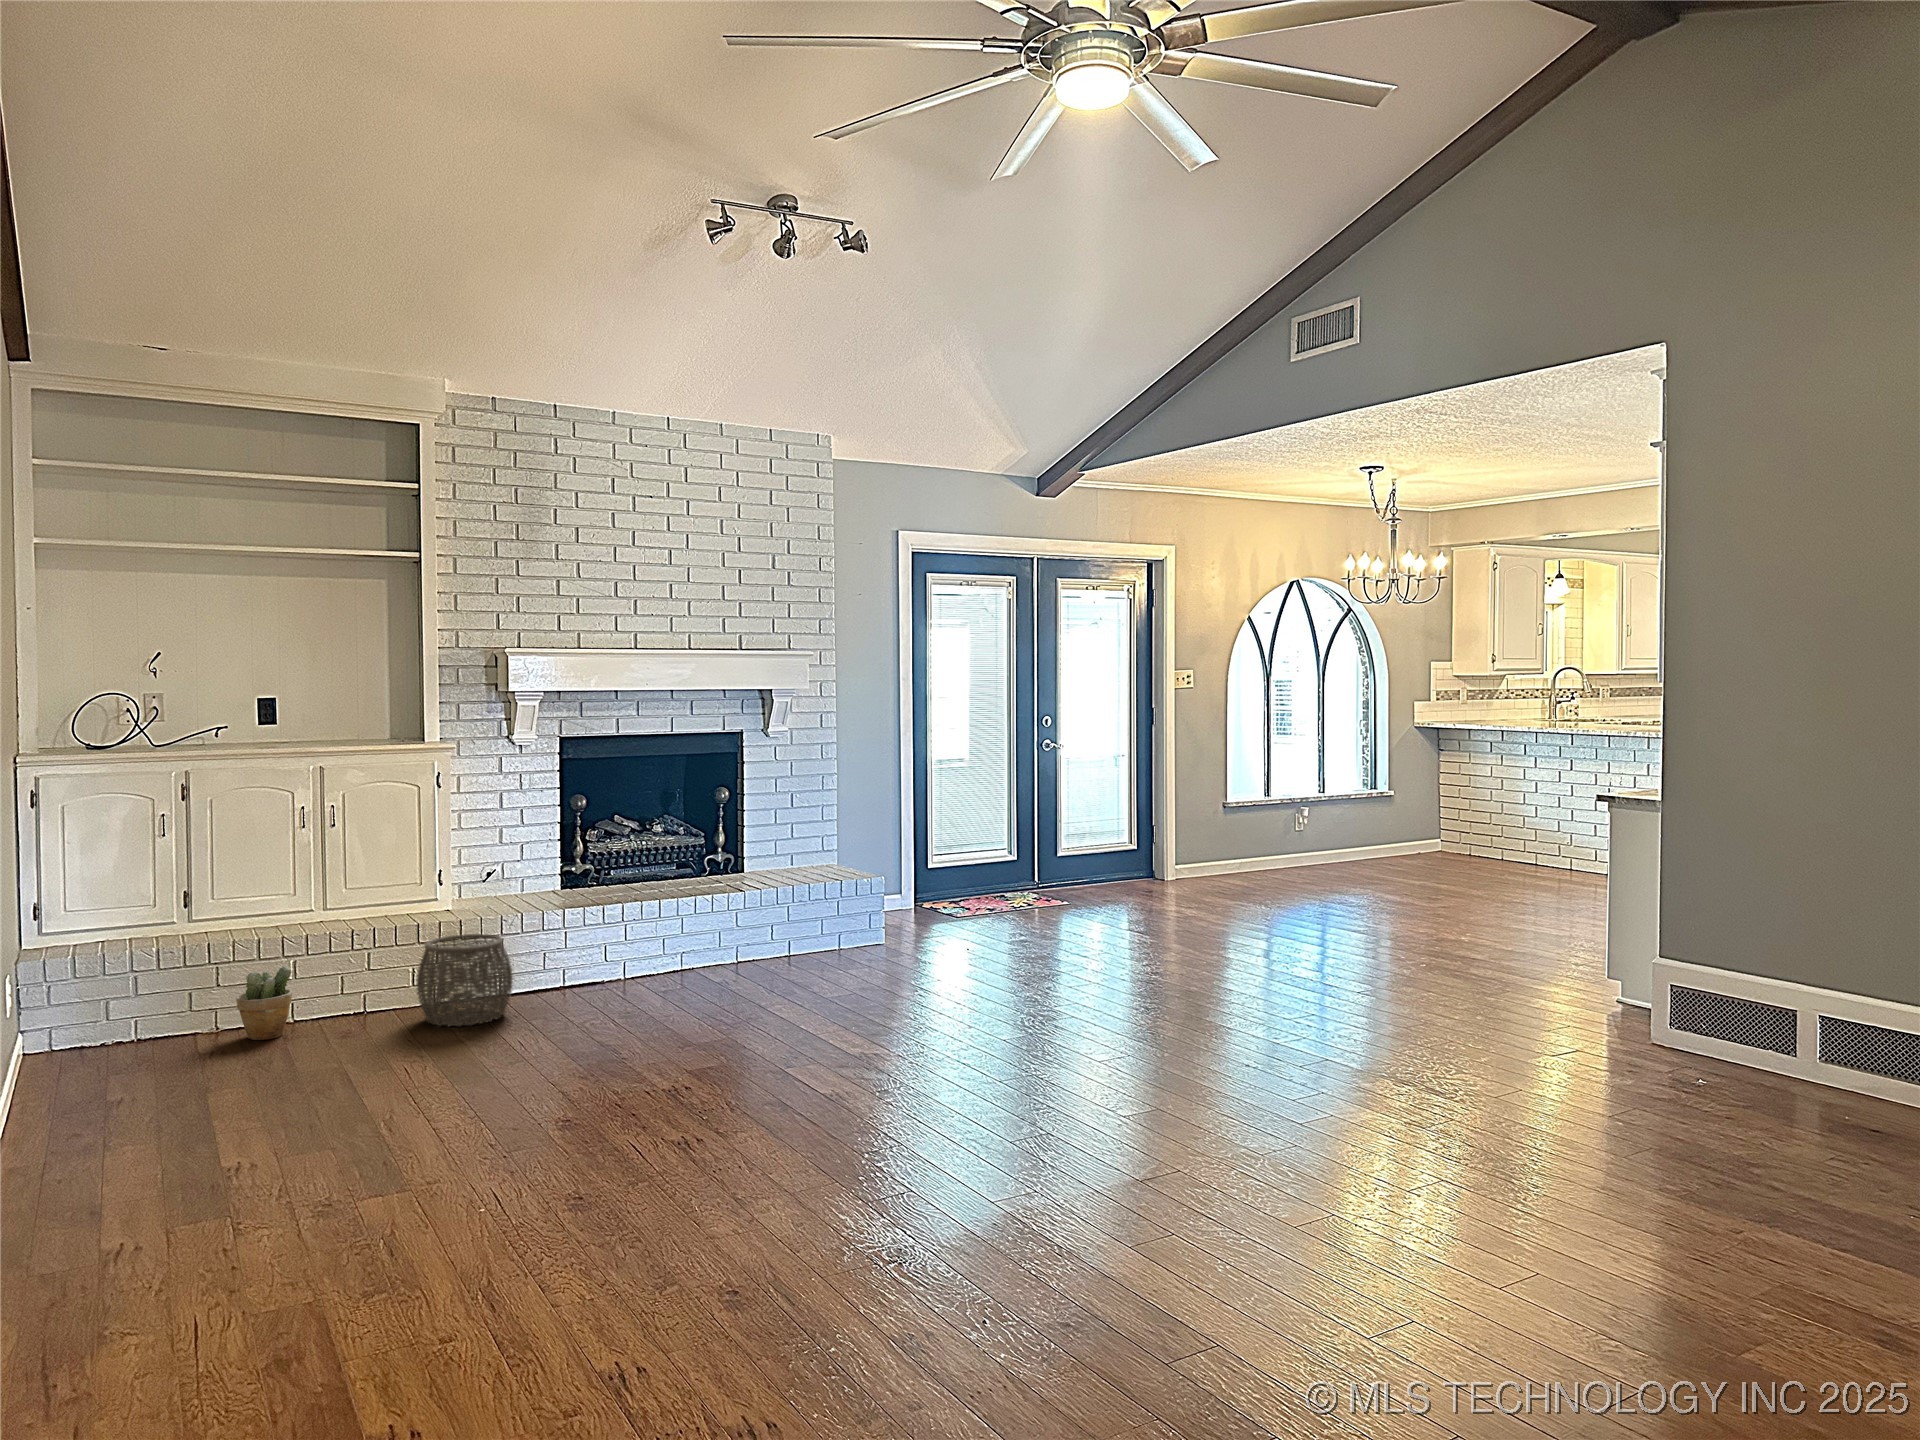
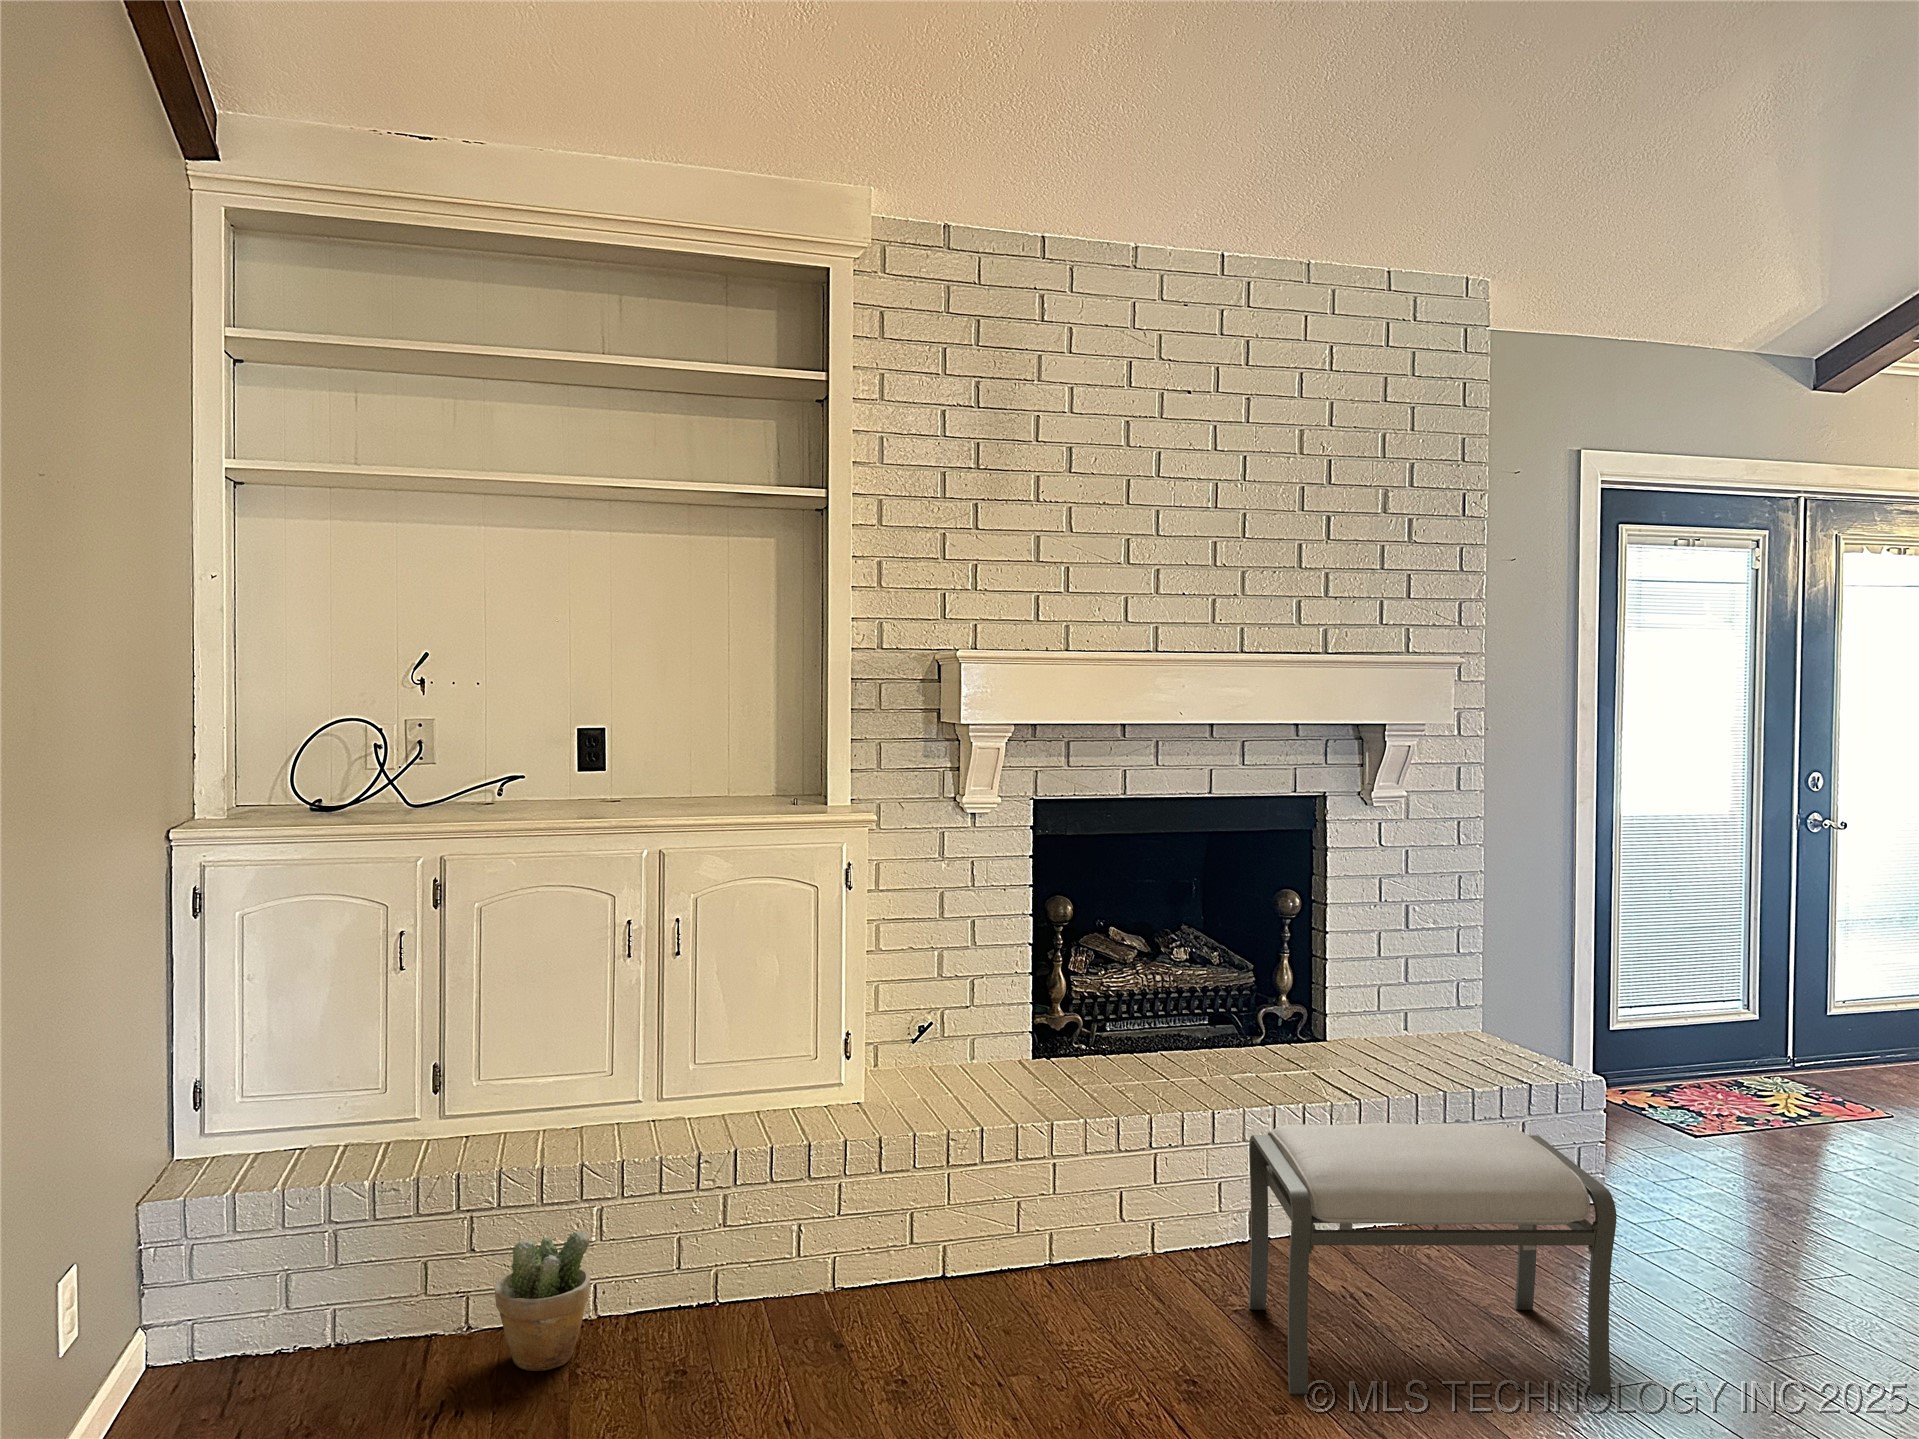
ottoman: none [666,889,830,1015] -> present [1249,1123,1617,1394]
woven basket: present [416,934,513,1026] -> none [803,1179,978,1378]

